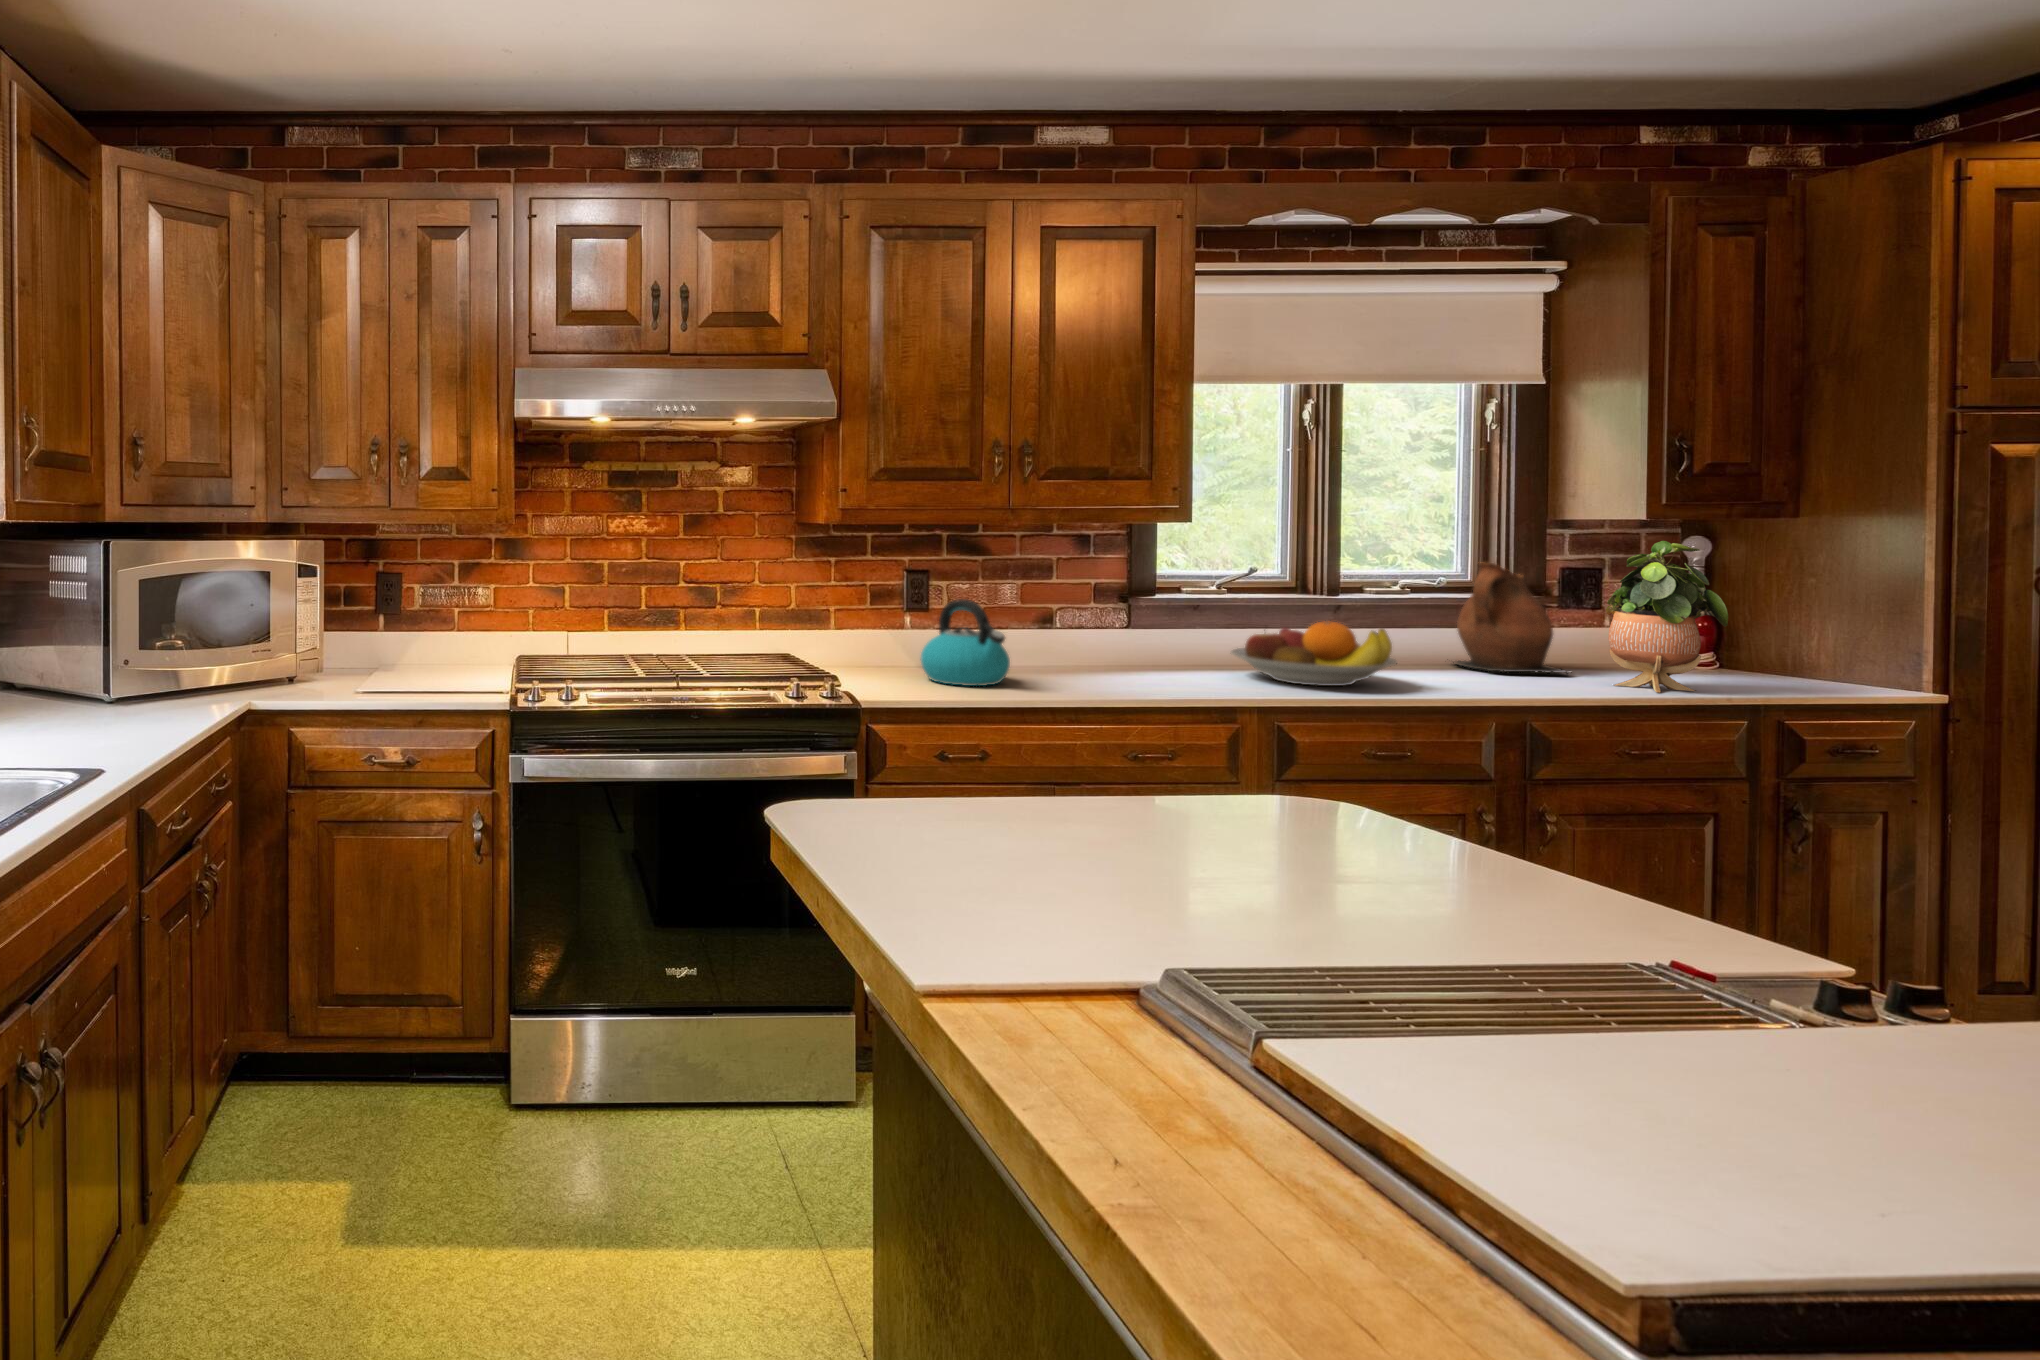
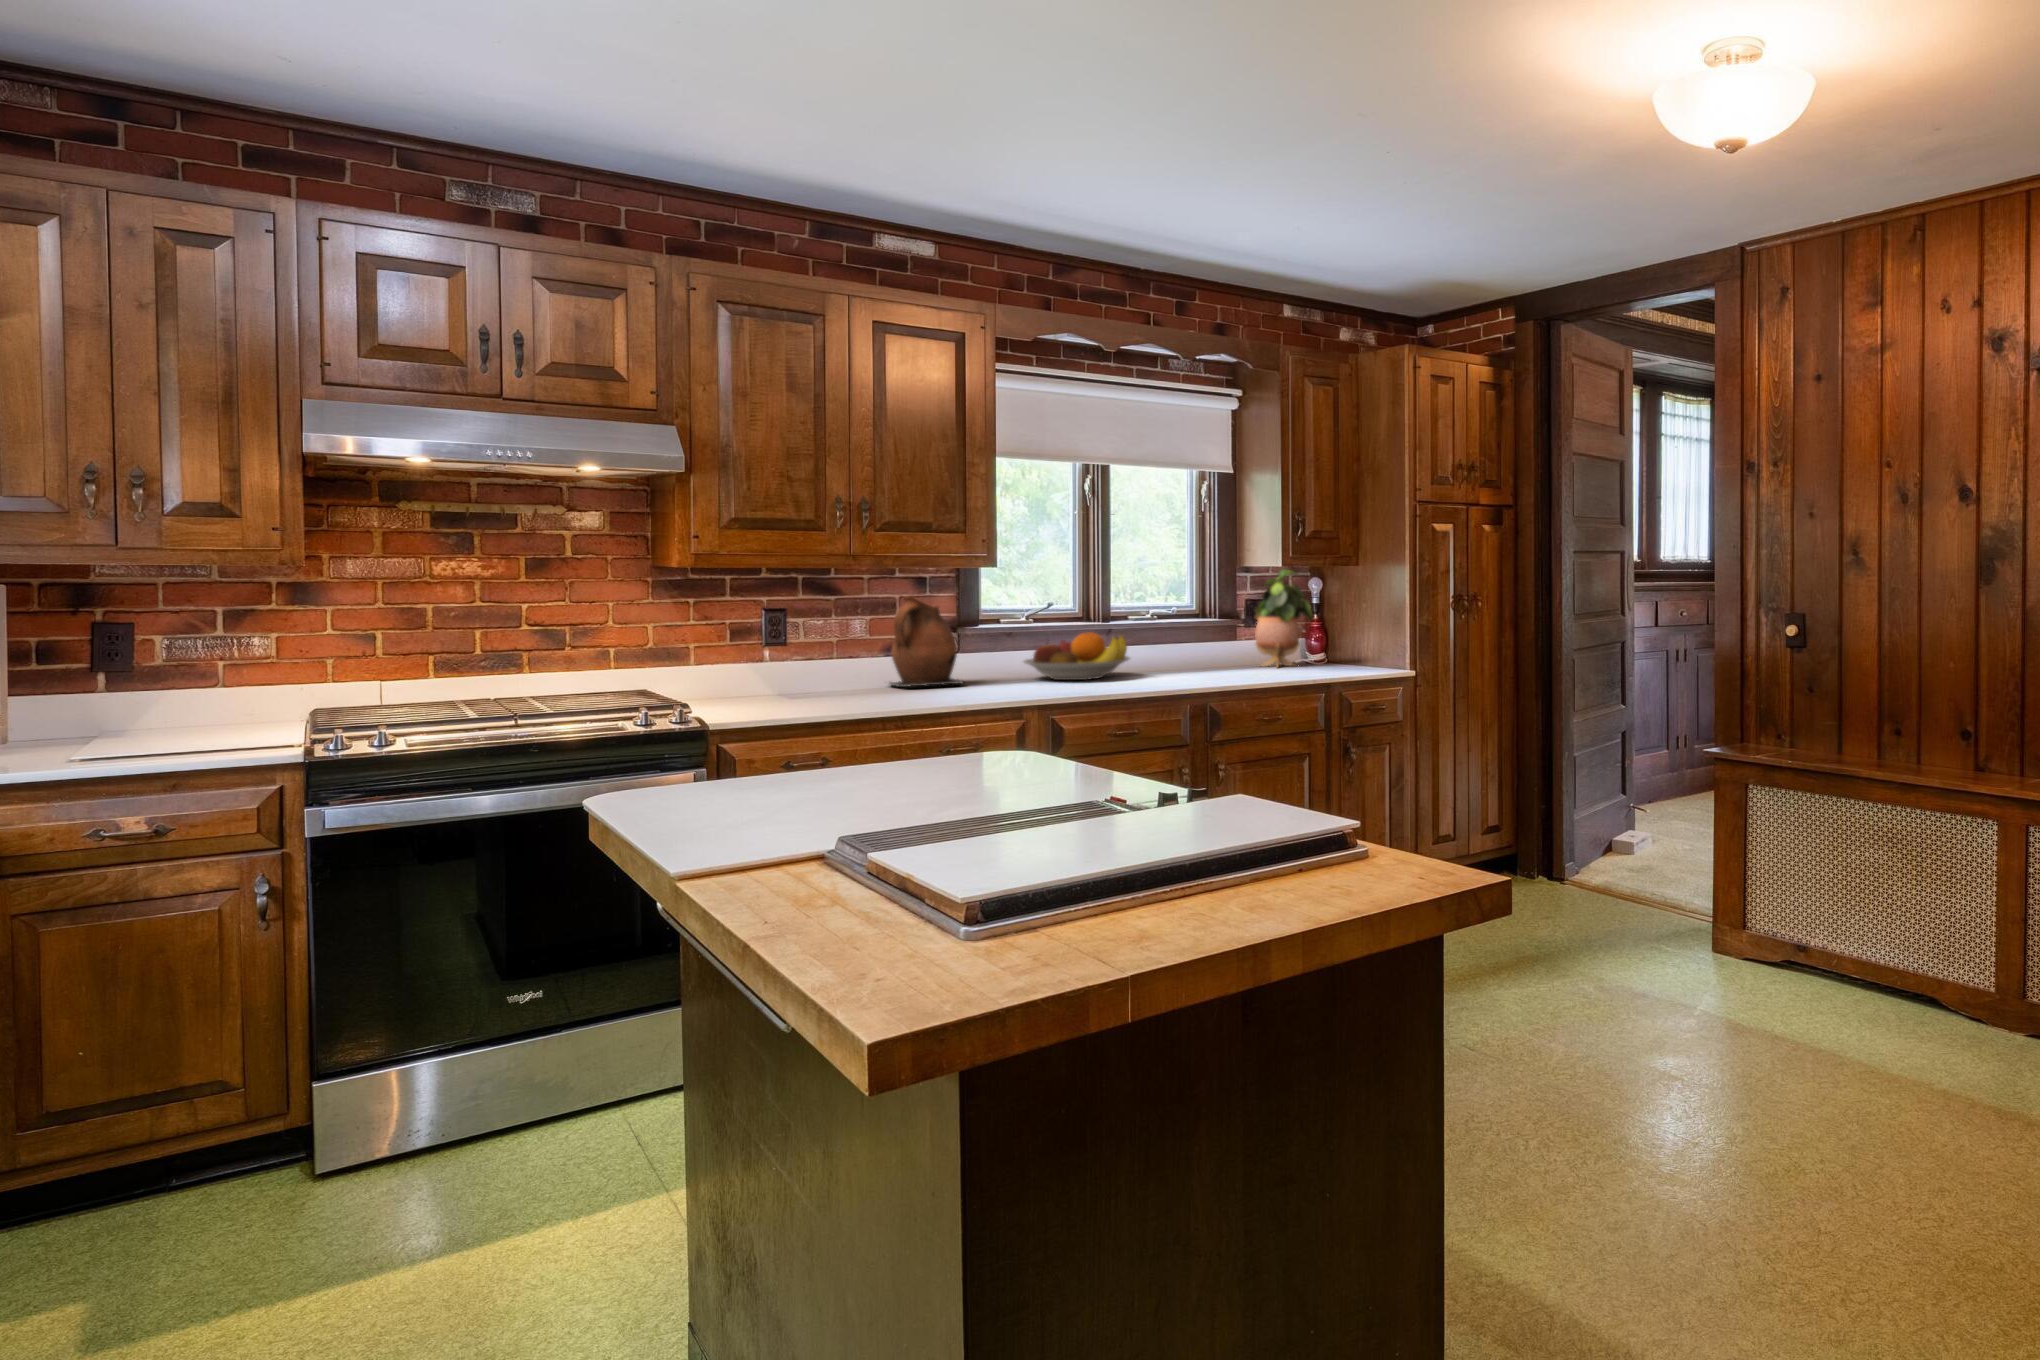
ceramic pitcher: present [1453,563,1572,674] -> present [890,596,965,687]
kettle: present [921,599,1010,686] -> none [768,628,847,701]

